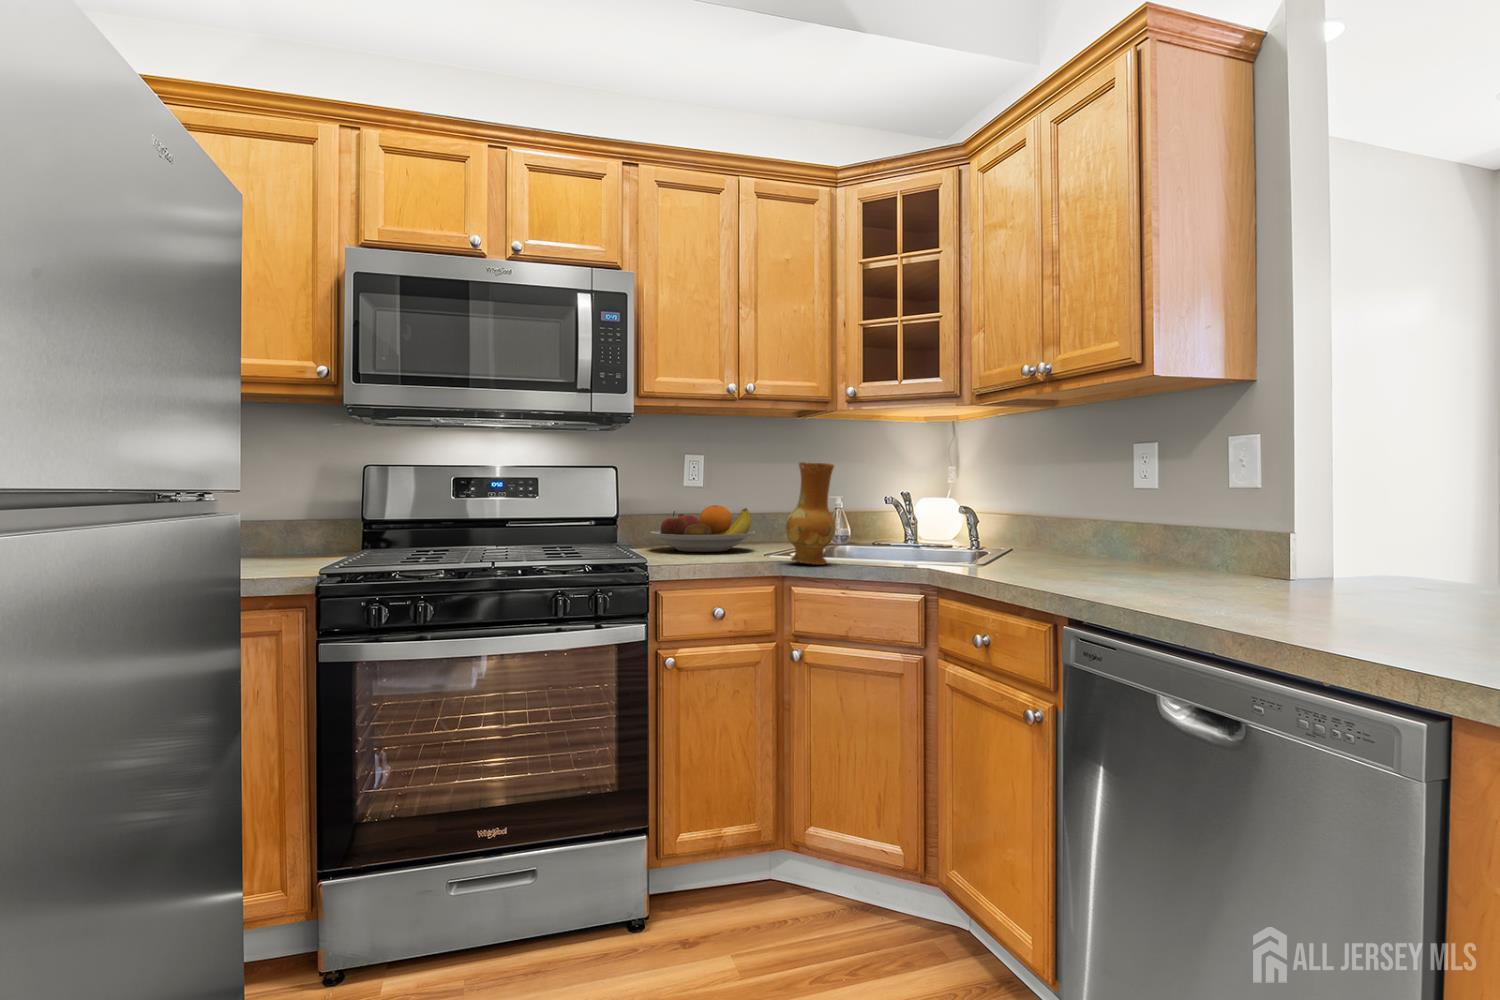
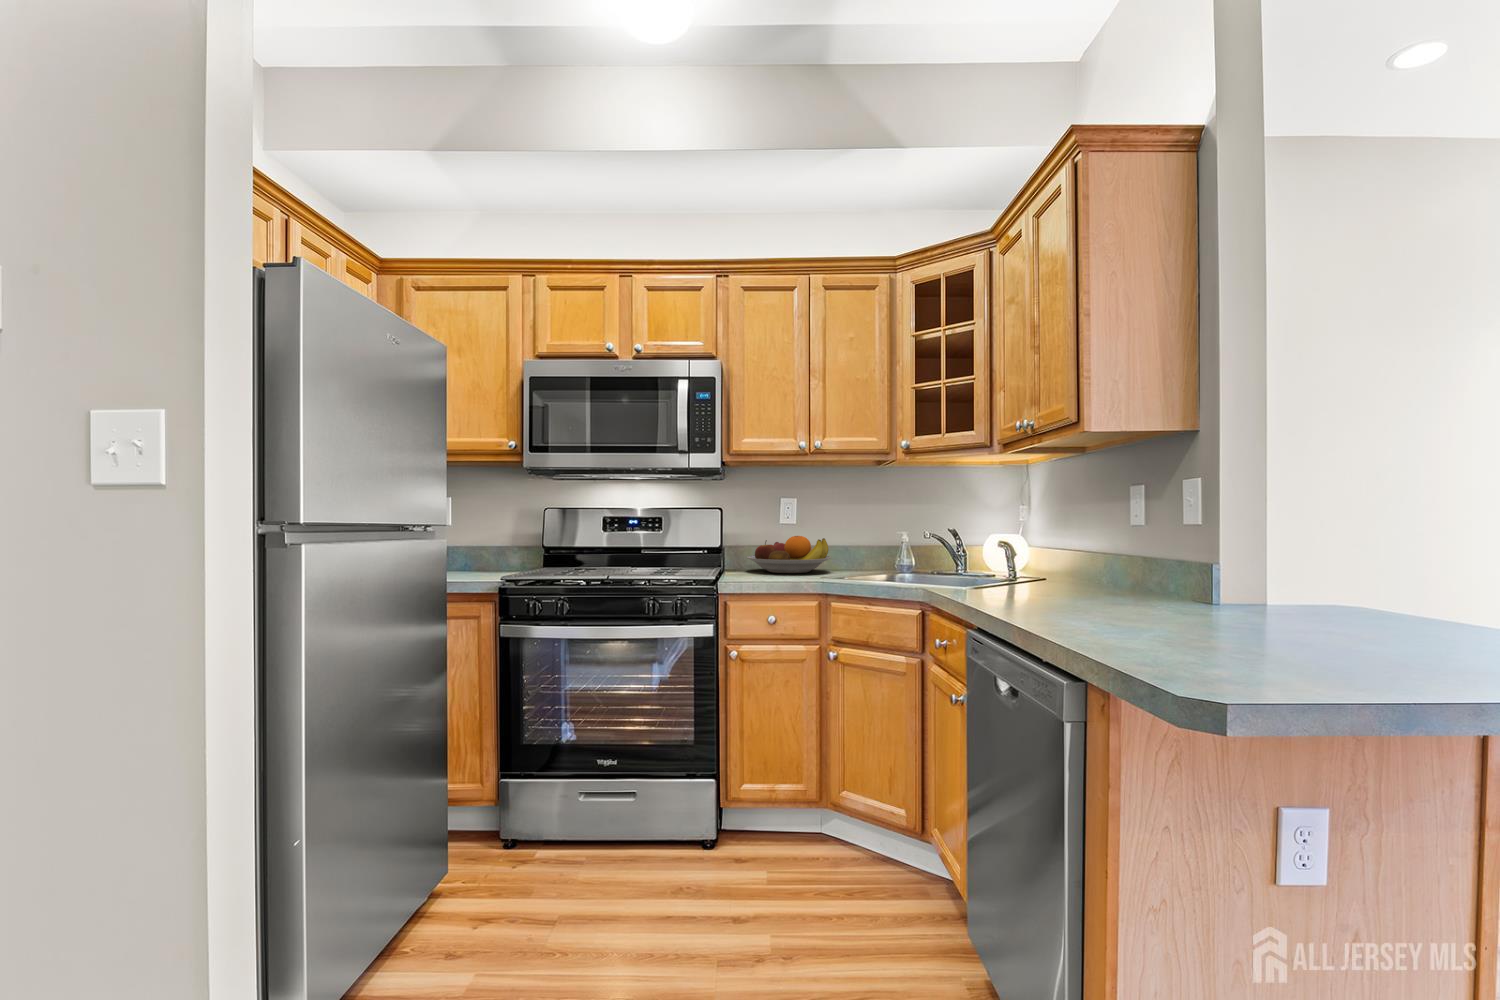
ceramic jug: present [785,462,835,565] -> none [823,504,863,586]

